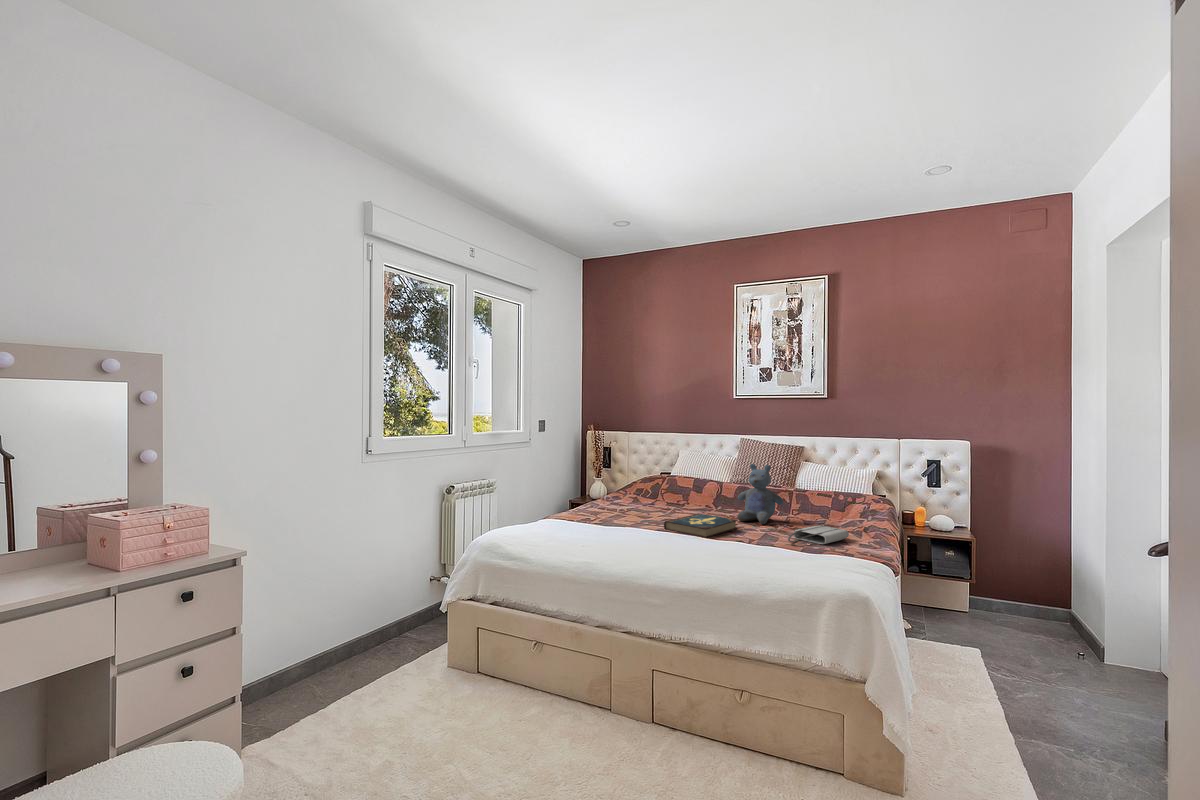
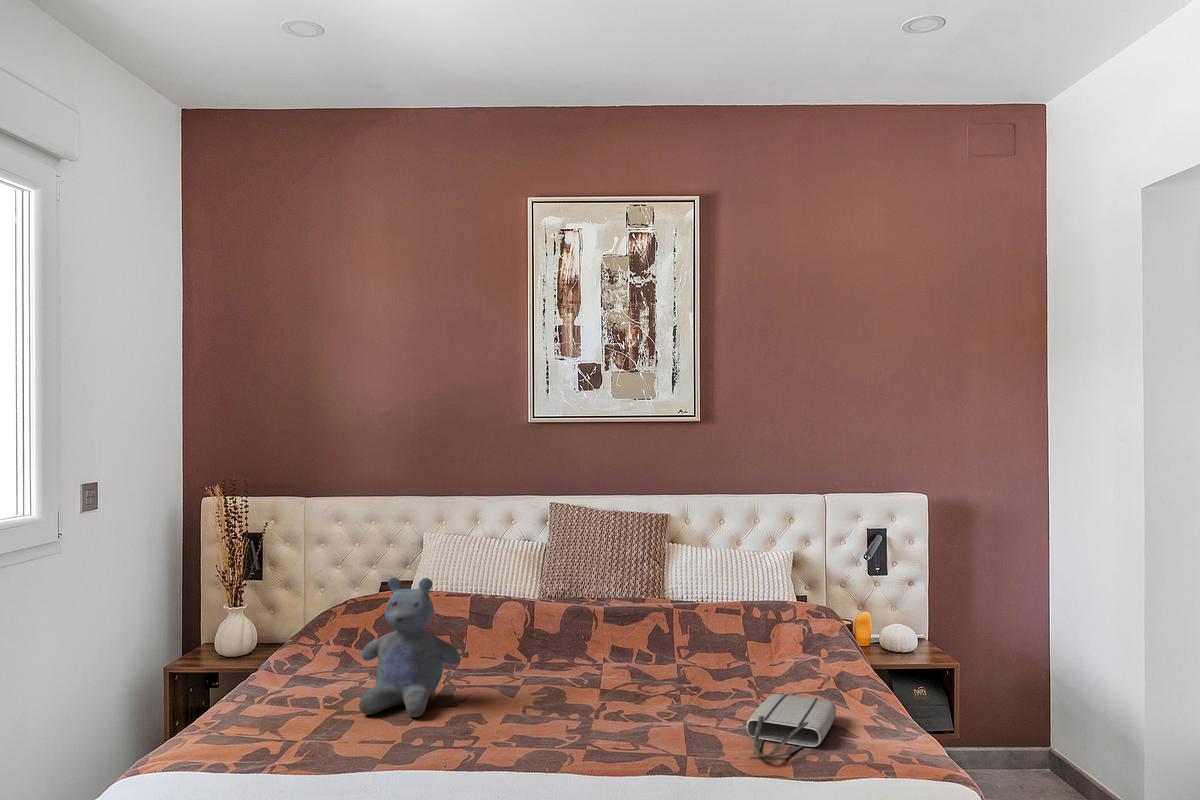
stuffed bear: present [738,464,783,524] -> present [359,577,460,717]
book: present [664,514,738,538] -> none [470,698,622,778]

